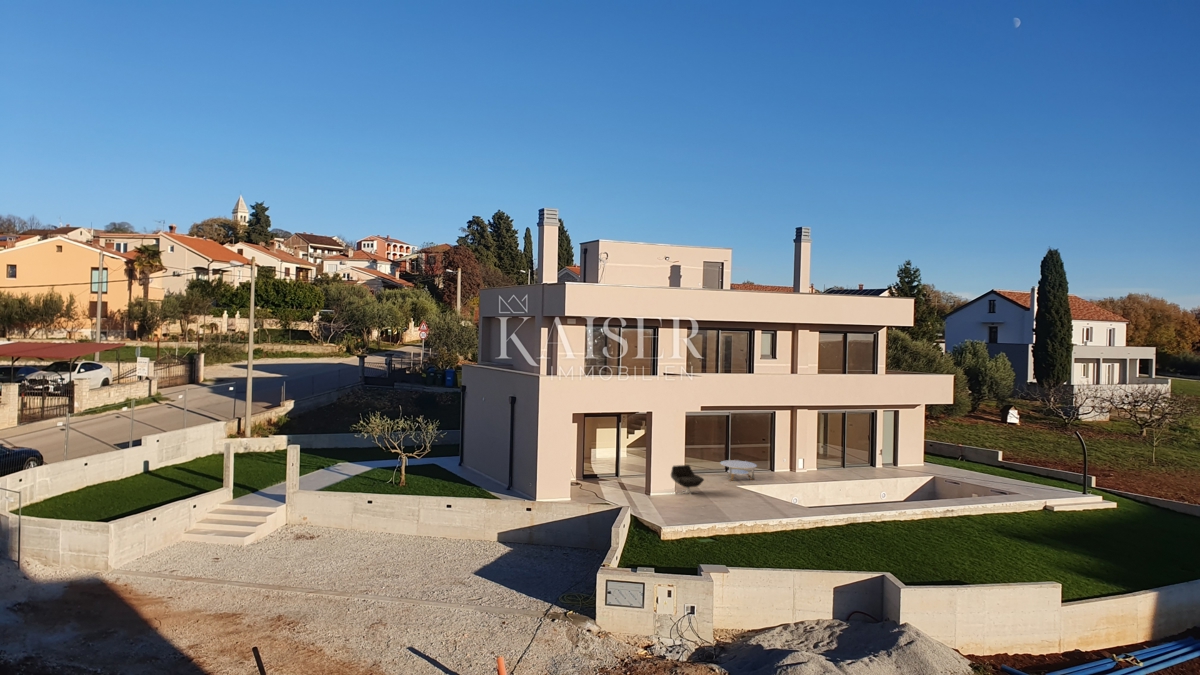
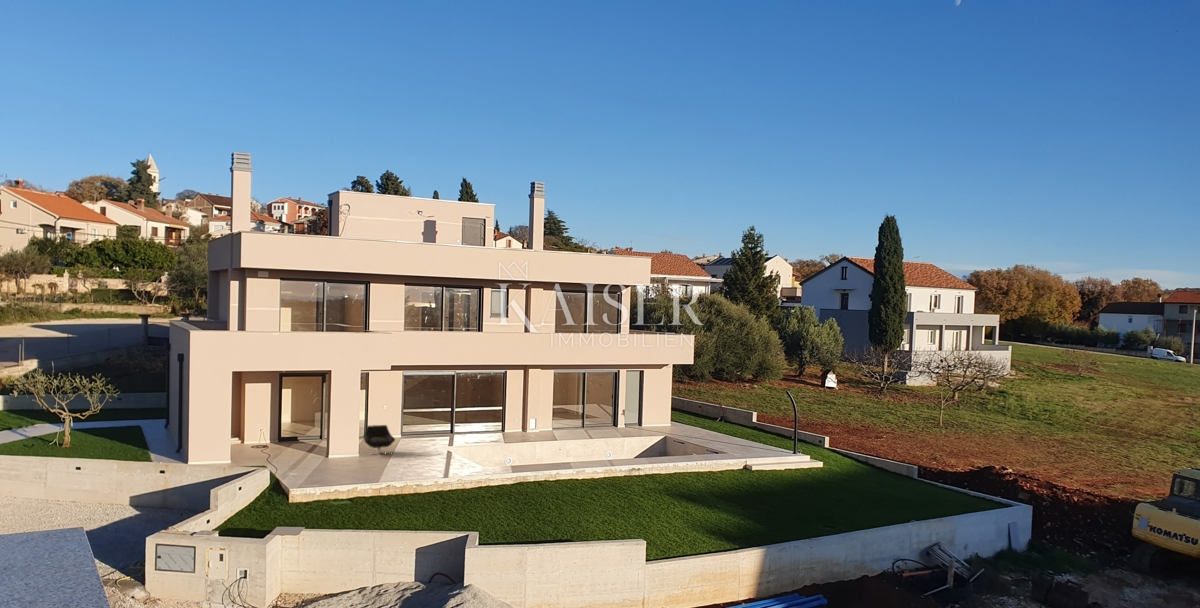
round table: present [721,460,757,481] -> none [439,421,476,442]

